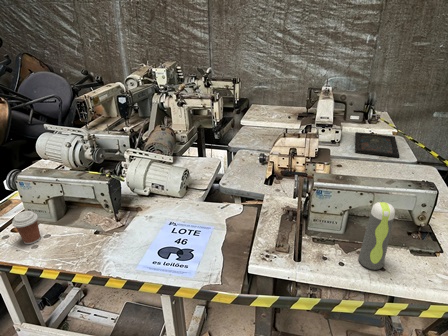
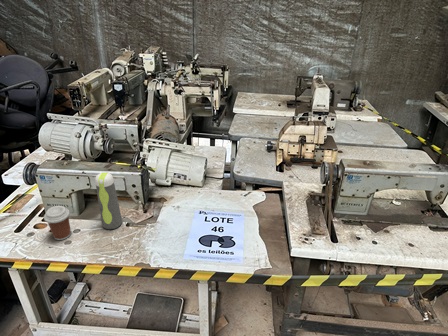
tray: present [355,132,399,157] -> none [347,120,392,143]
water bottle: present [359,202,395,270] -> present [95,173,122,229]

